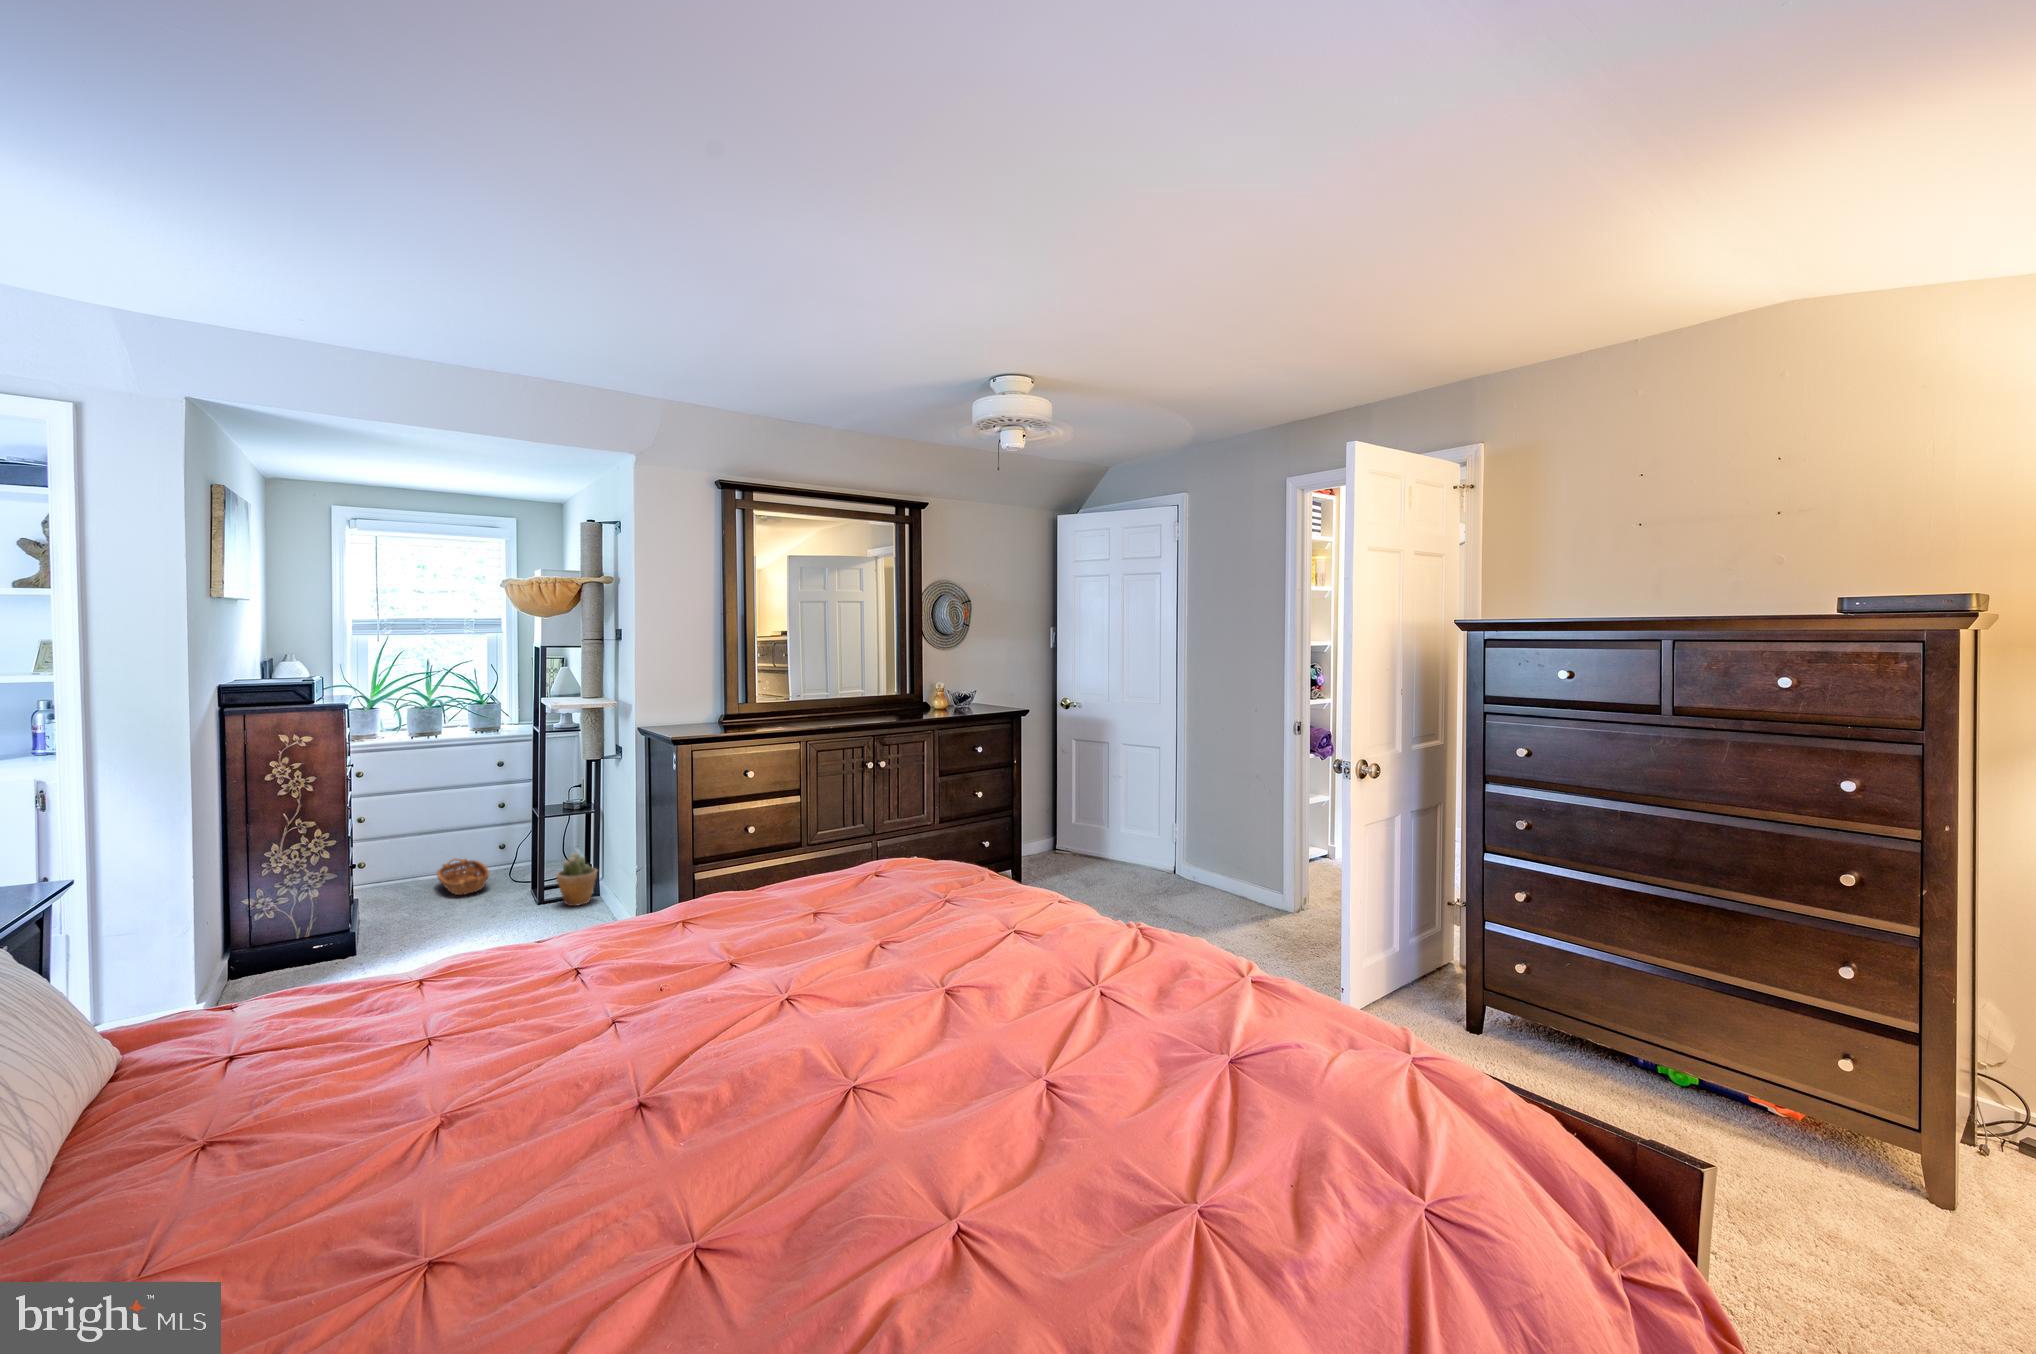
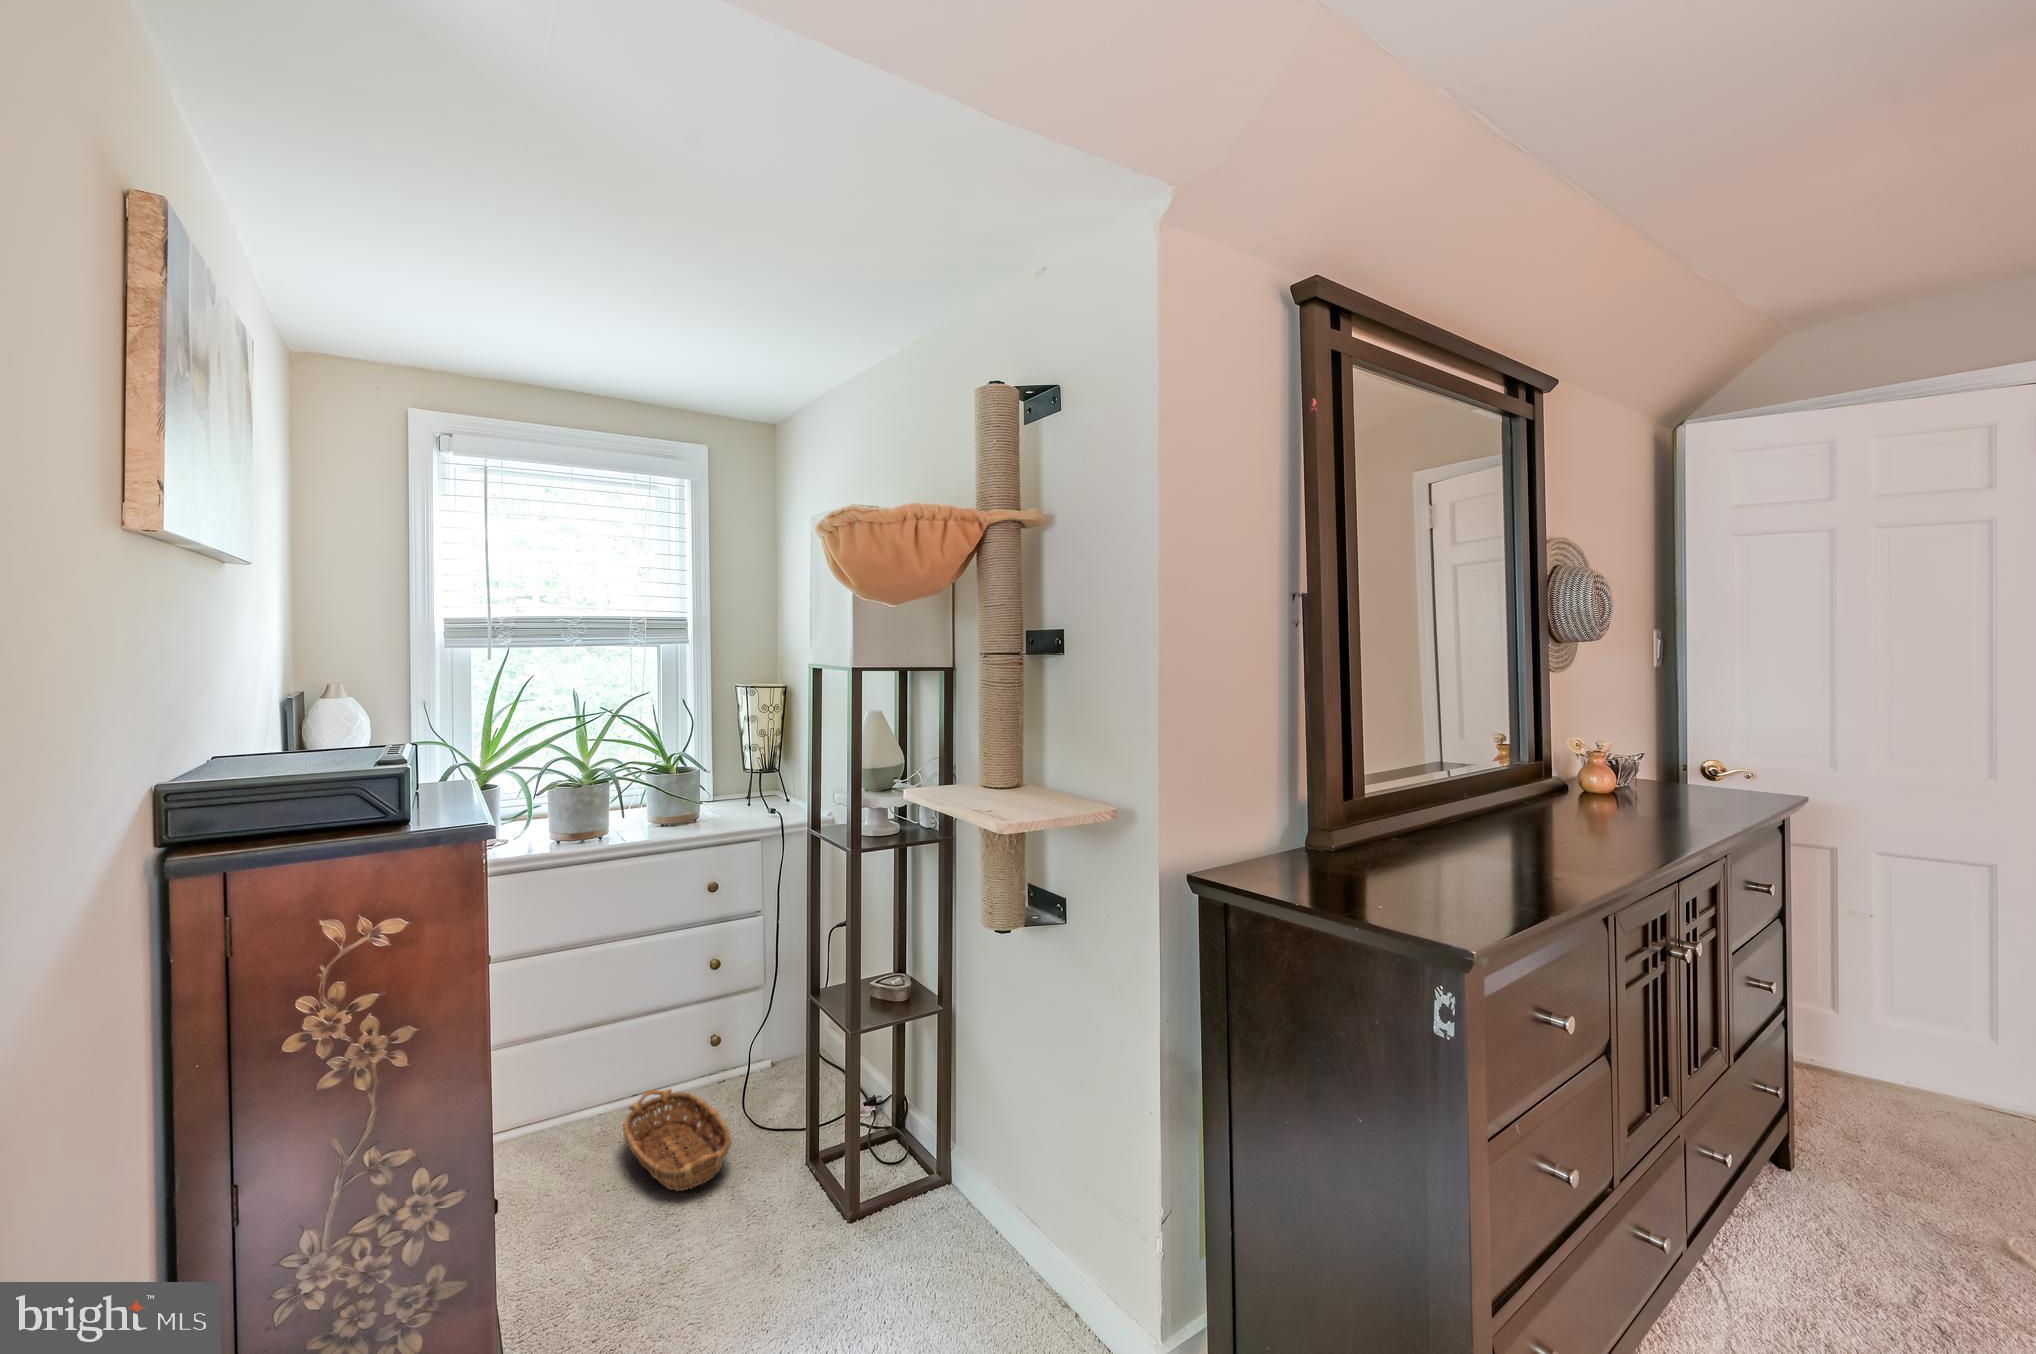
potted plant: present [556,853,597,906] -> none [899,1110,980,1236]

